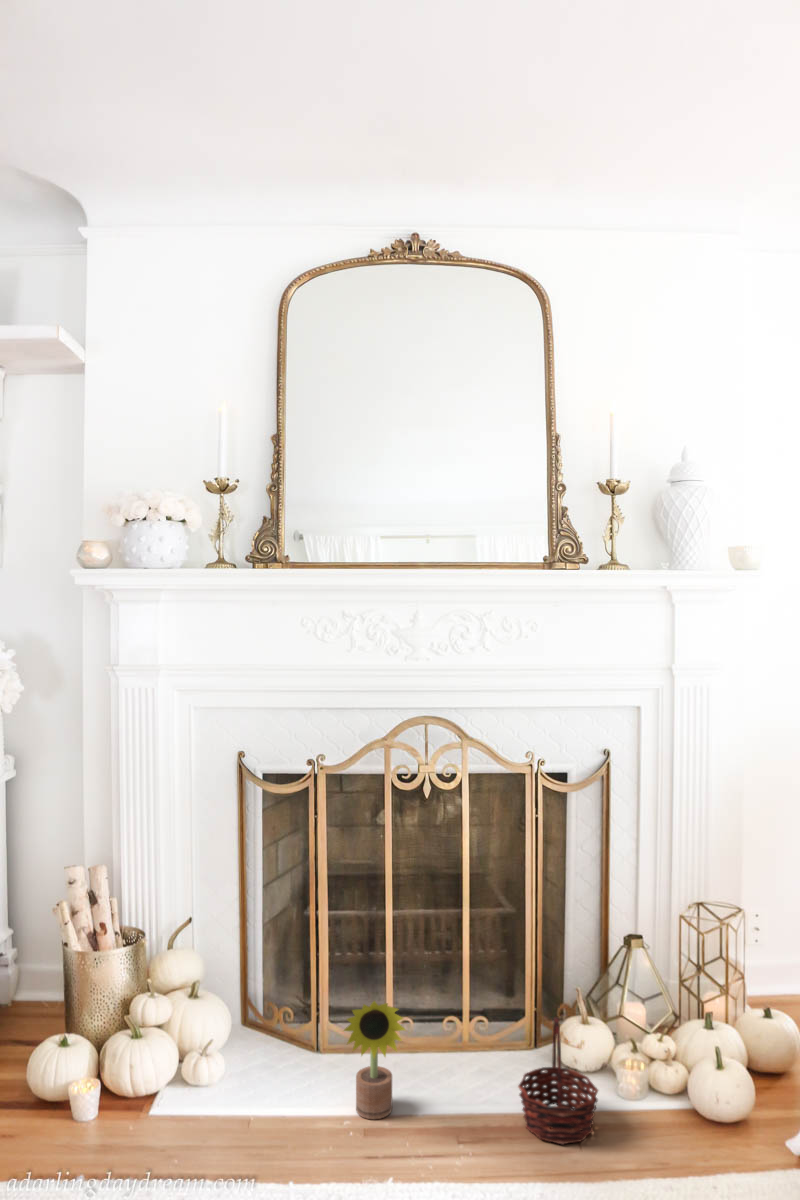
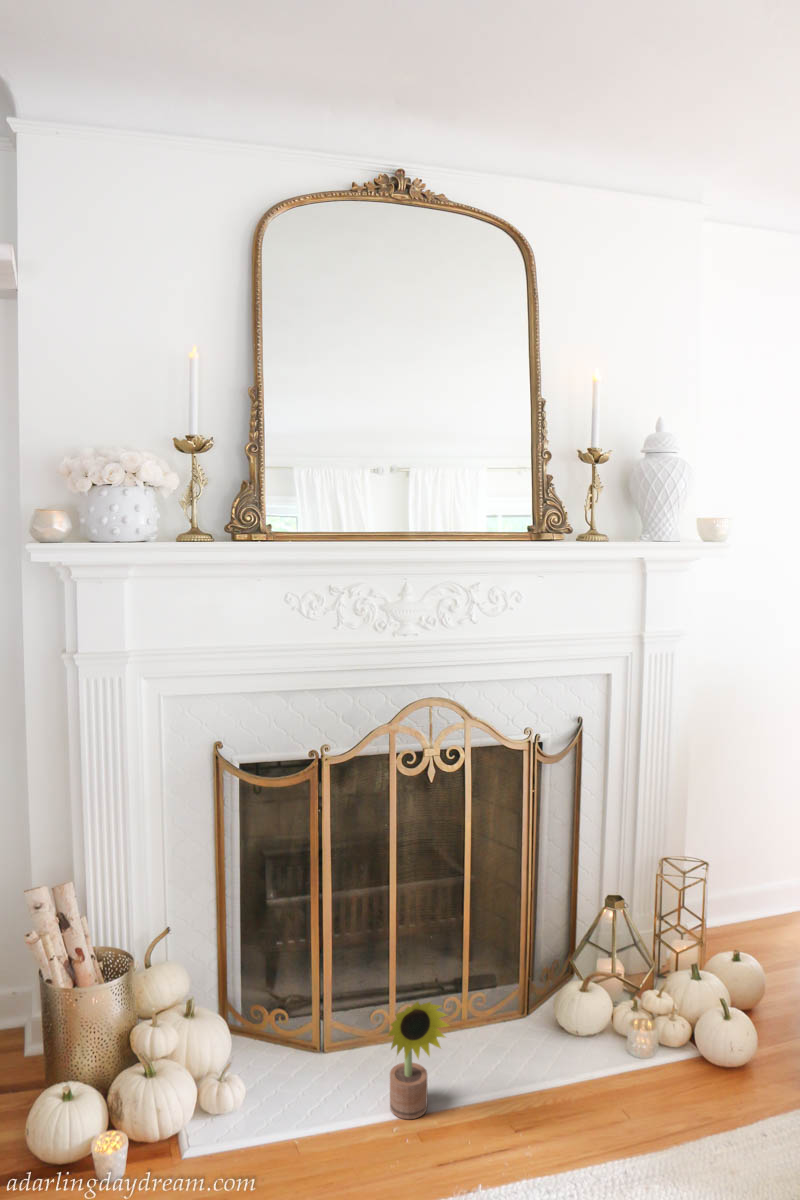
basket: present [518,1017,598,1144] -> none [552,990,631,1113]

